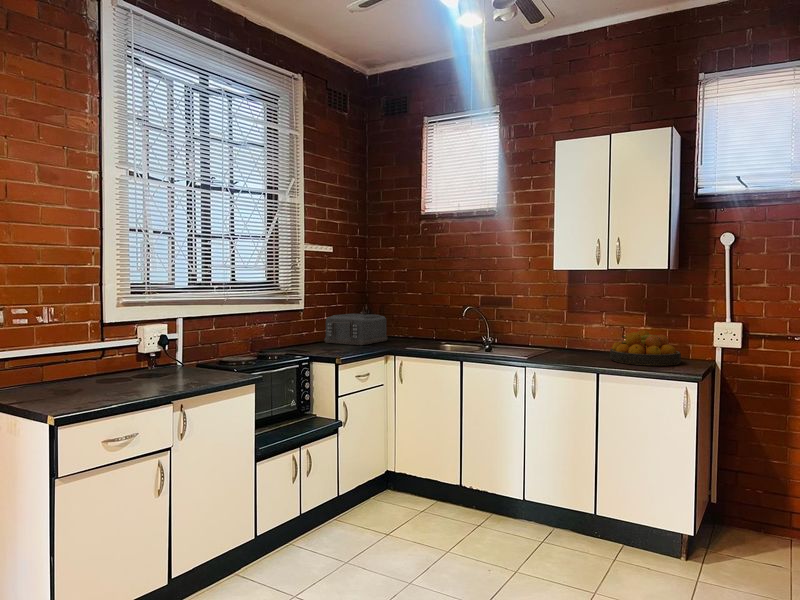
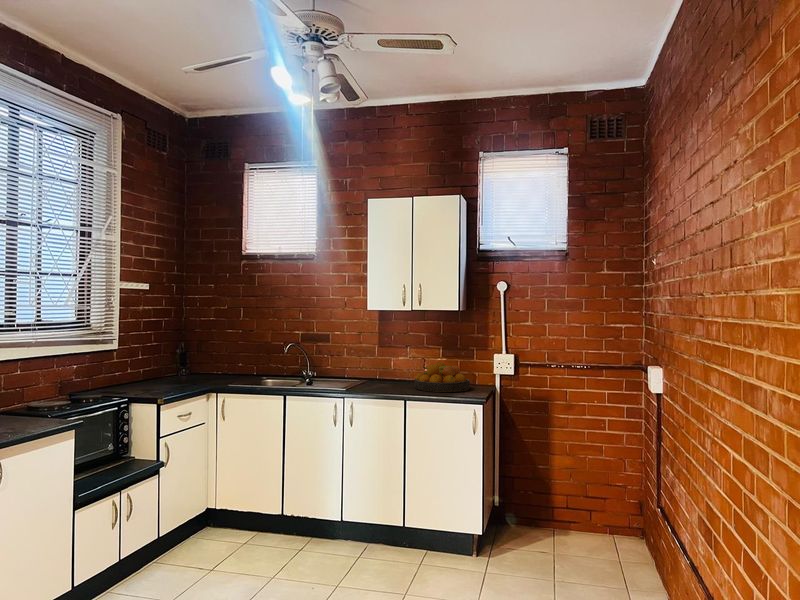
toaster: present [324,314,387,345] -> none [141,352,207,384]

